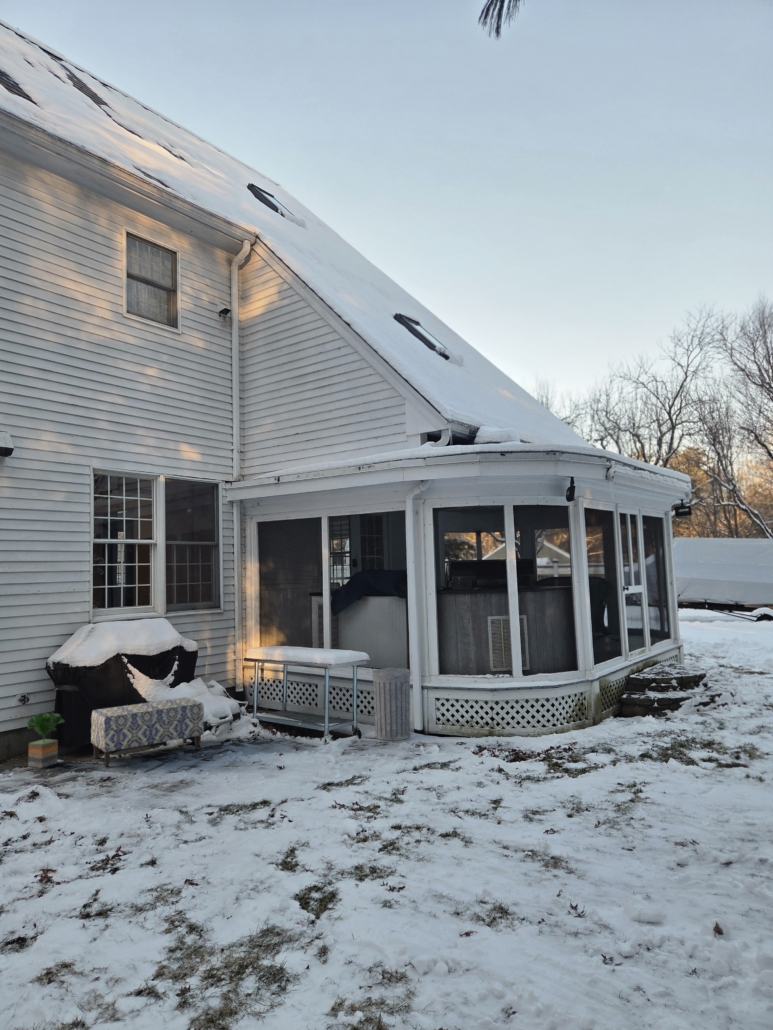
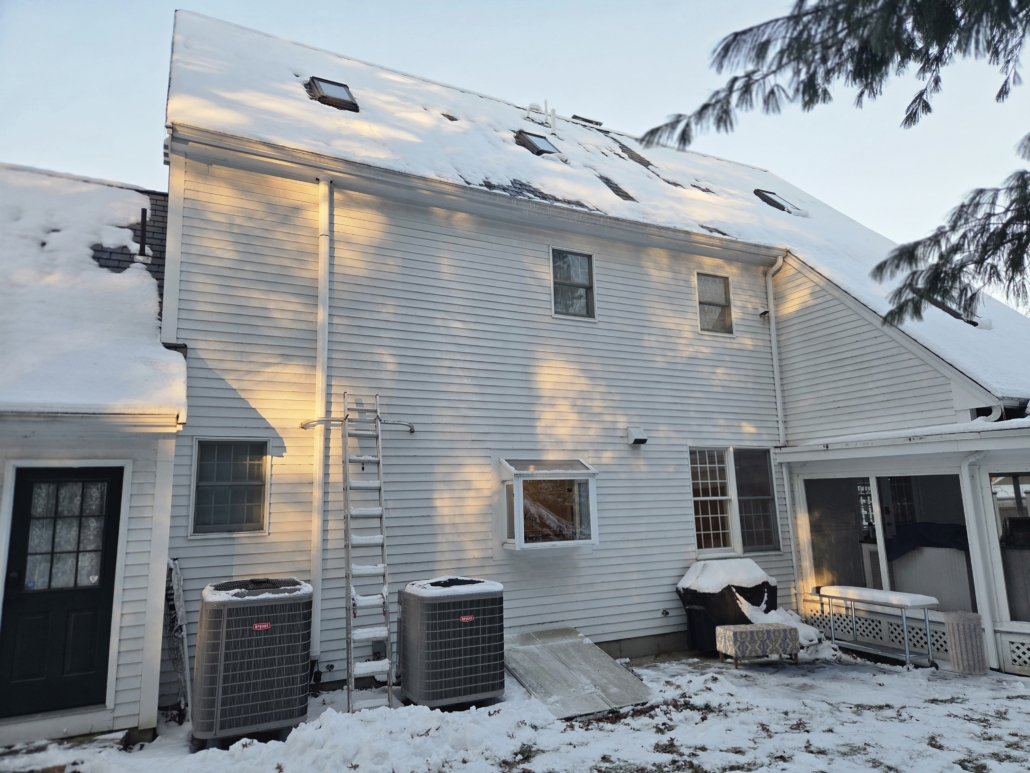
potted tree: present [27,713,64,768] -> none [675,624,699,664]

